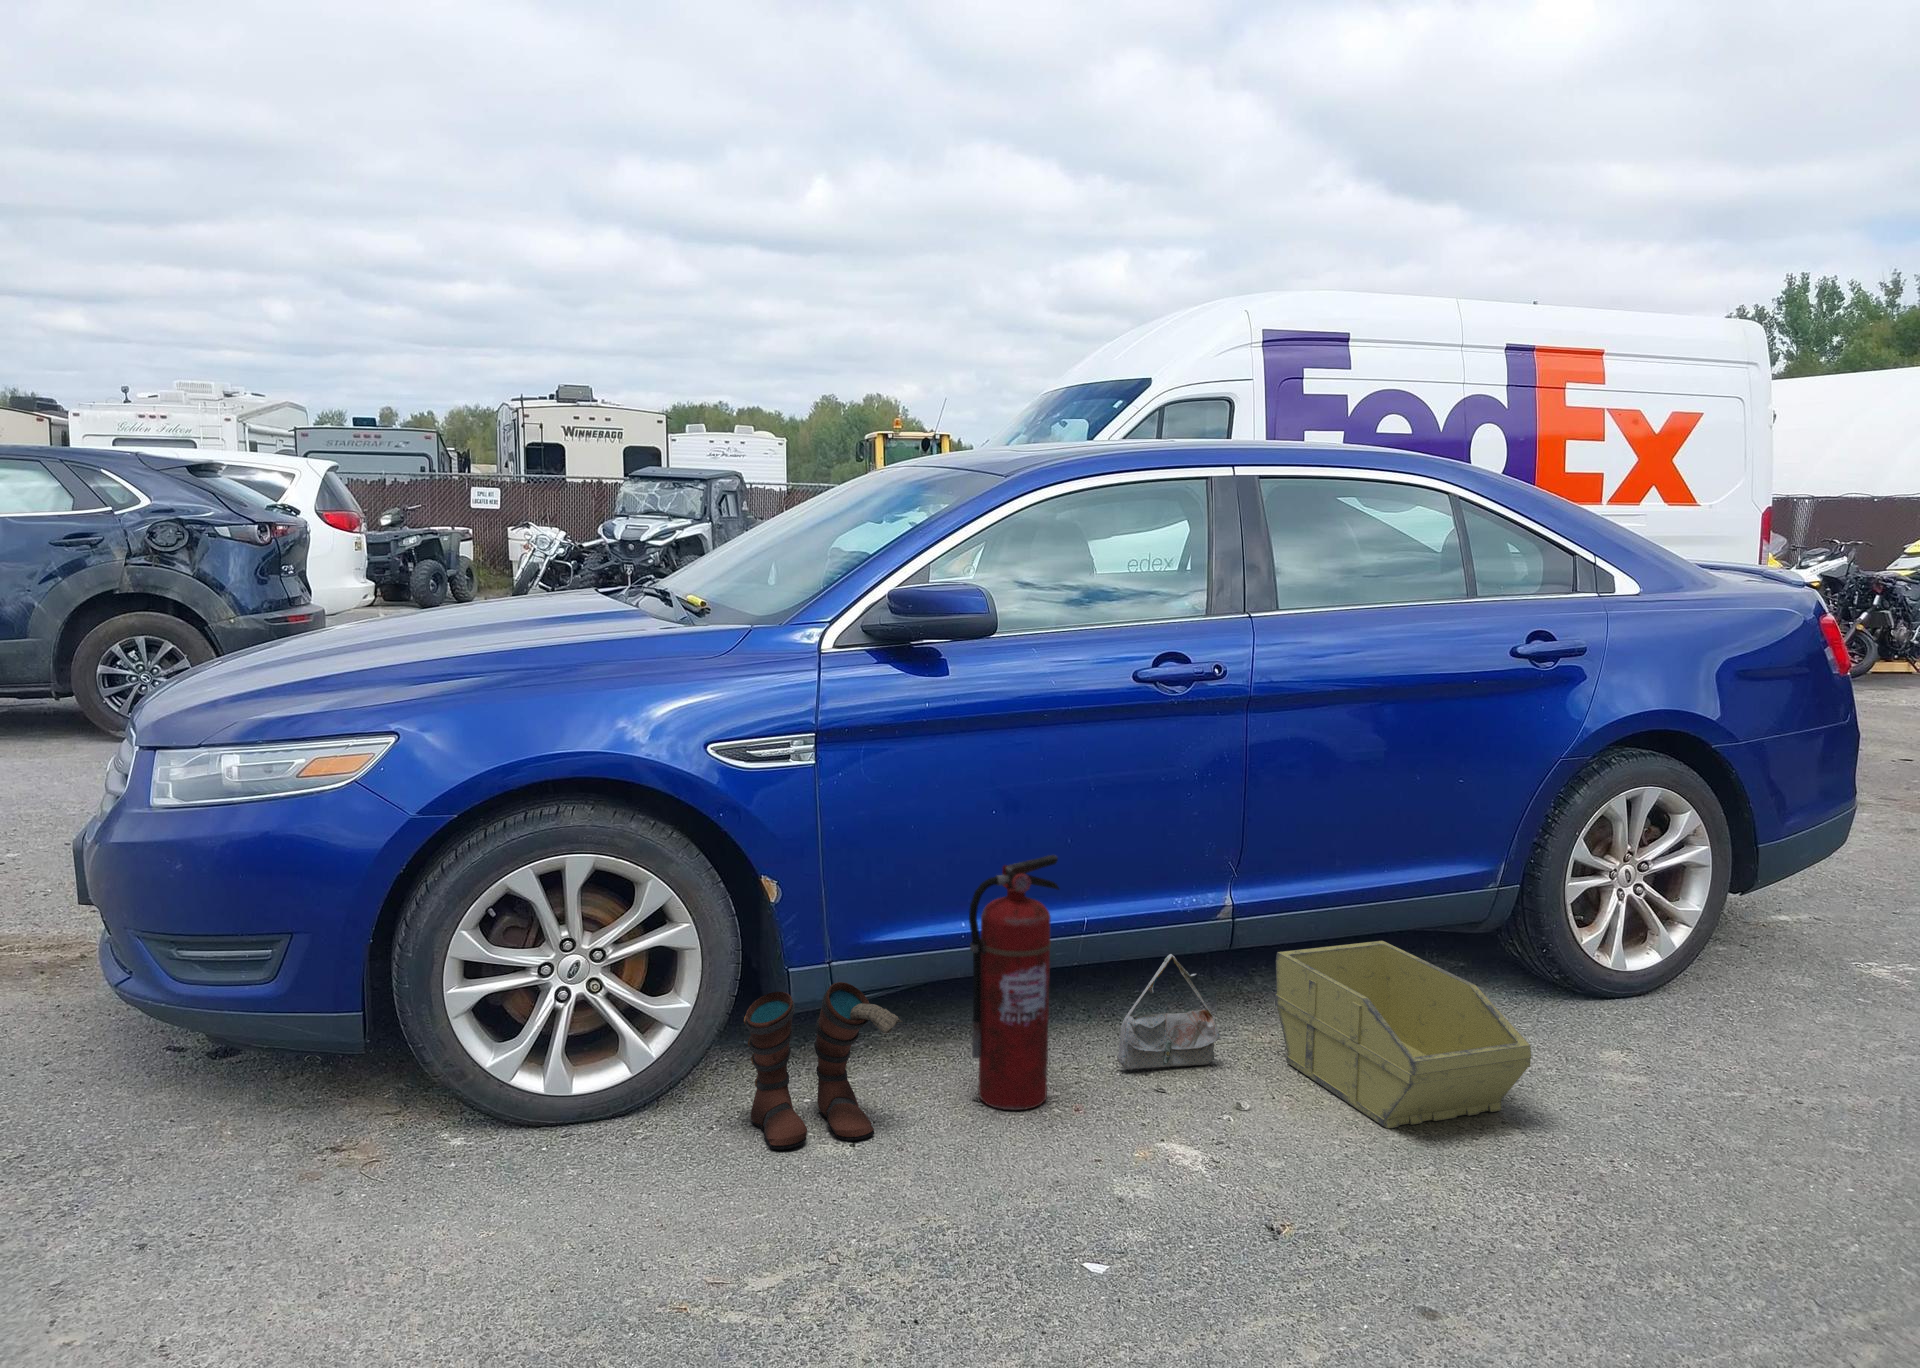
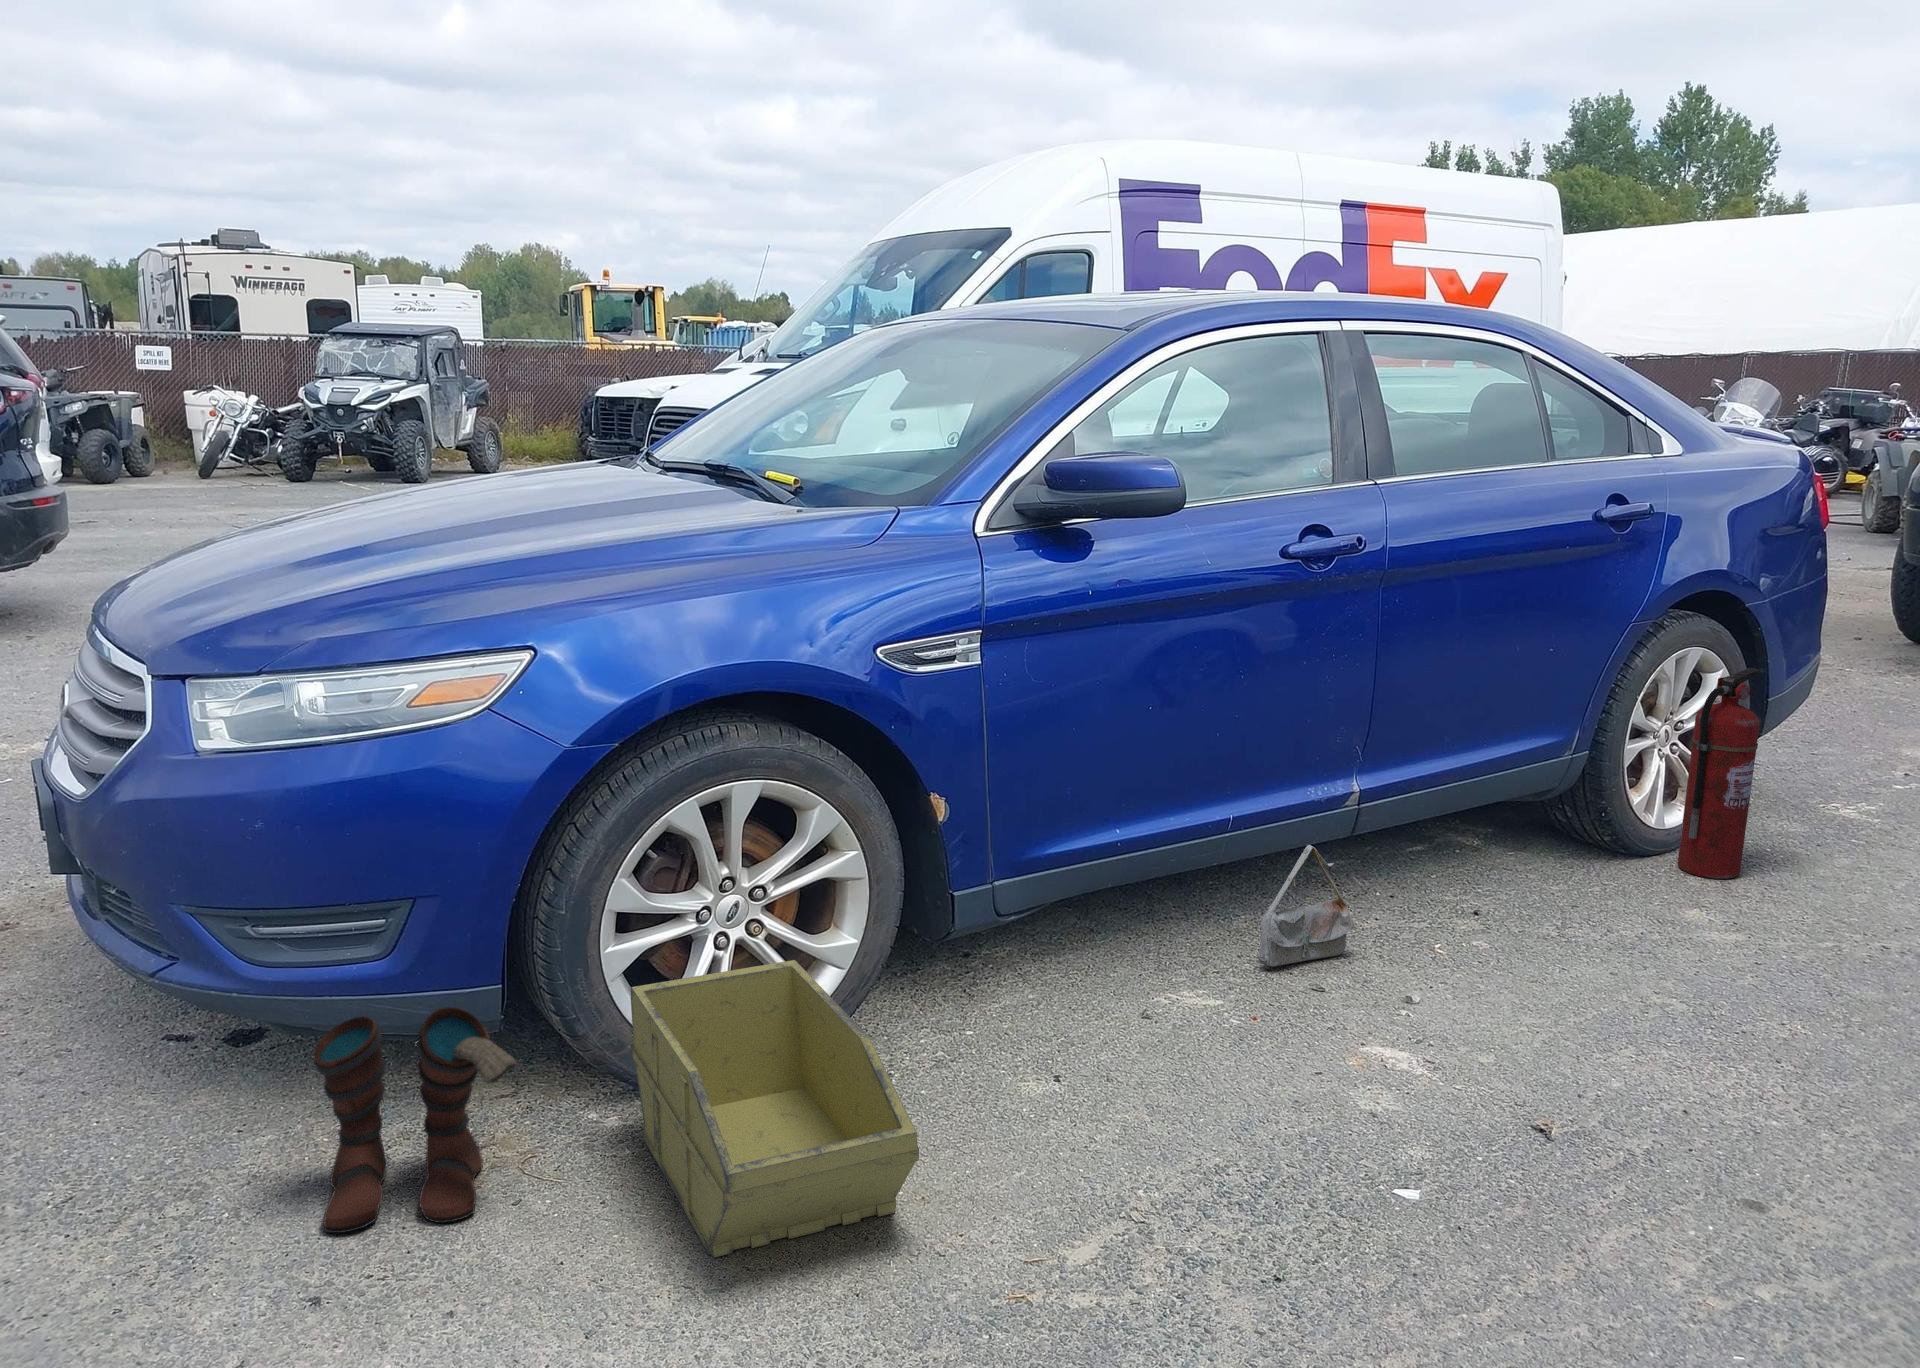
fire extinguisher: present [969,855,1059,1110] -> present [1677,668,1760,879]
storage bin: present [1275,941,1531,1128] -> present [631,960,919,1258]
boots: present [744,982,903,1149] -> present [313,1007,519,1233]

